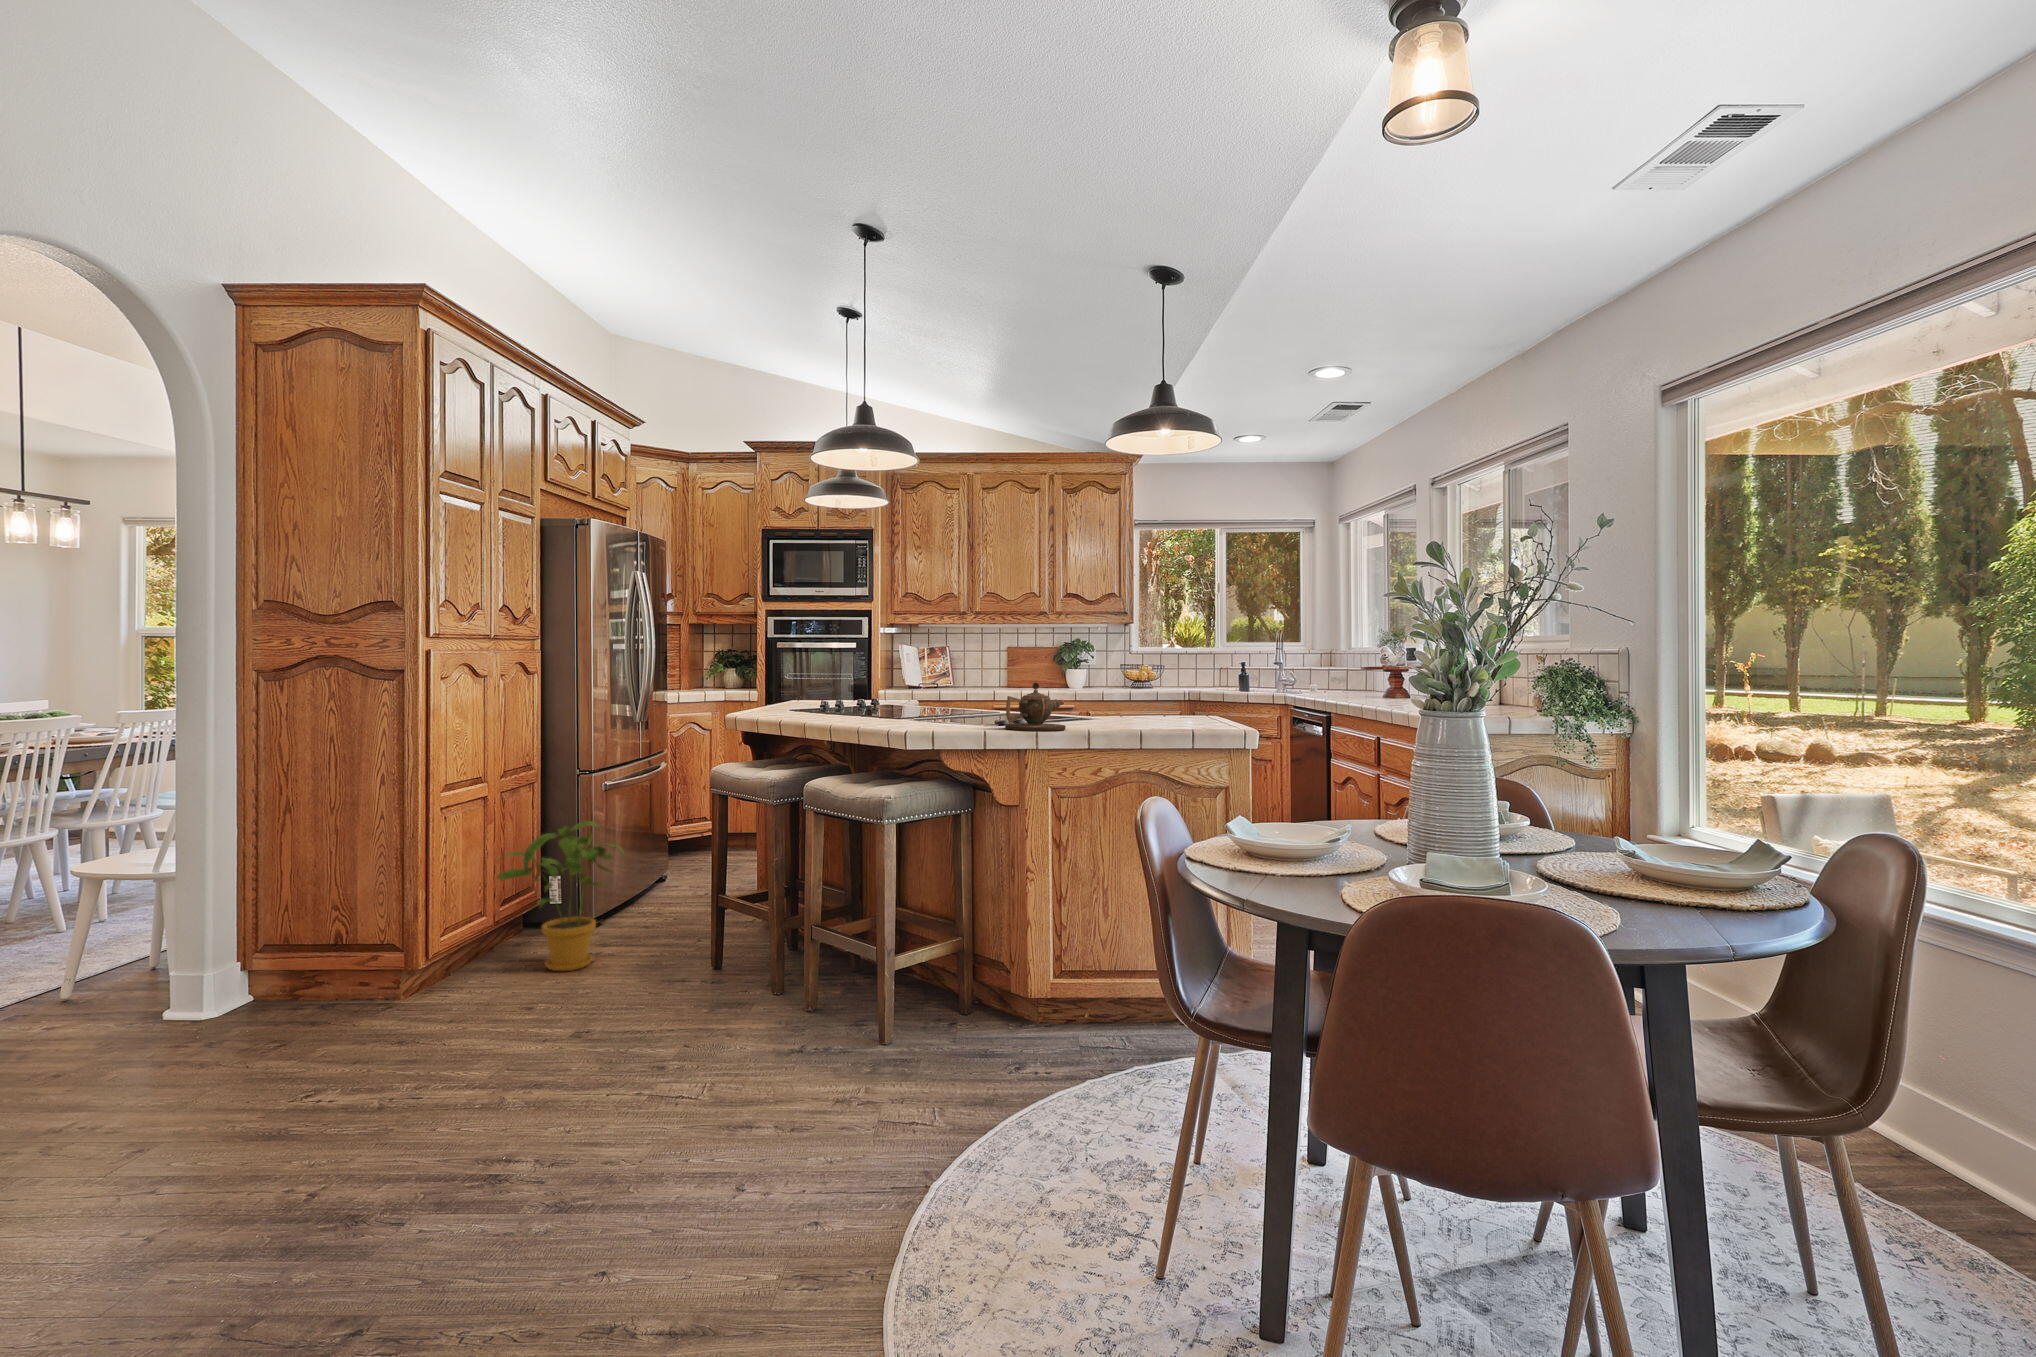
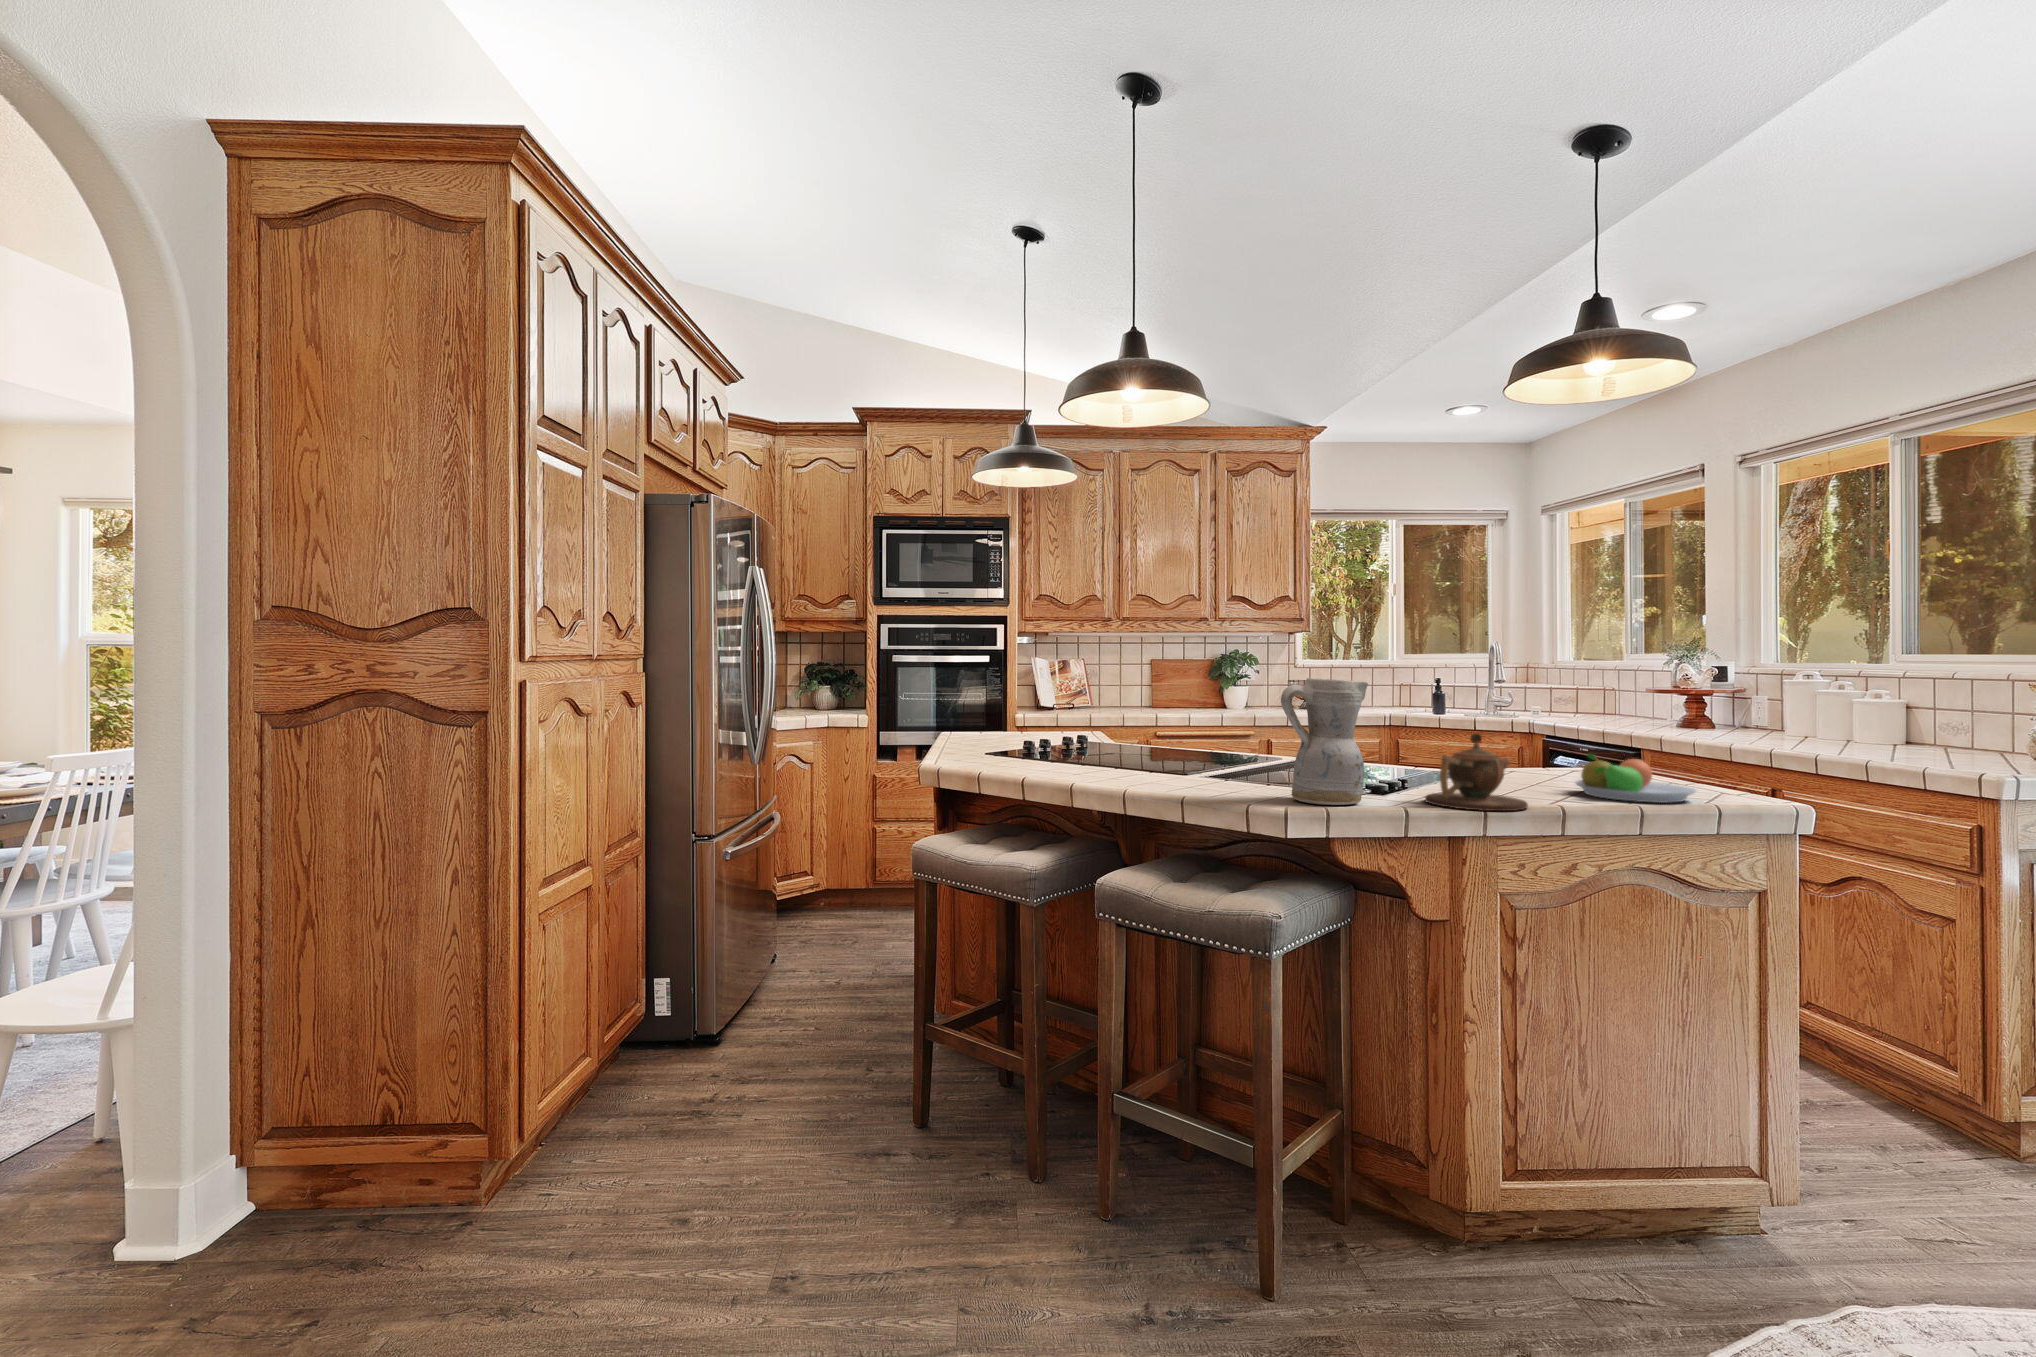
ceramic pitcher: none [908,647,963,728] -> present [1281,678,1368,805]
fruit bowl: none [1130,699,1201,730] -> present [1575,753,1696,803]
house plant: present [498,821,625,971] -> none [598,923,781,1137]

